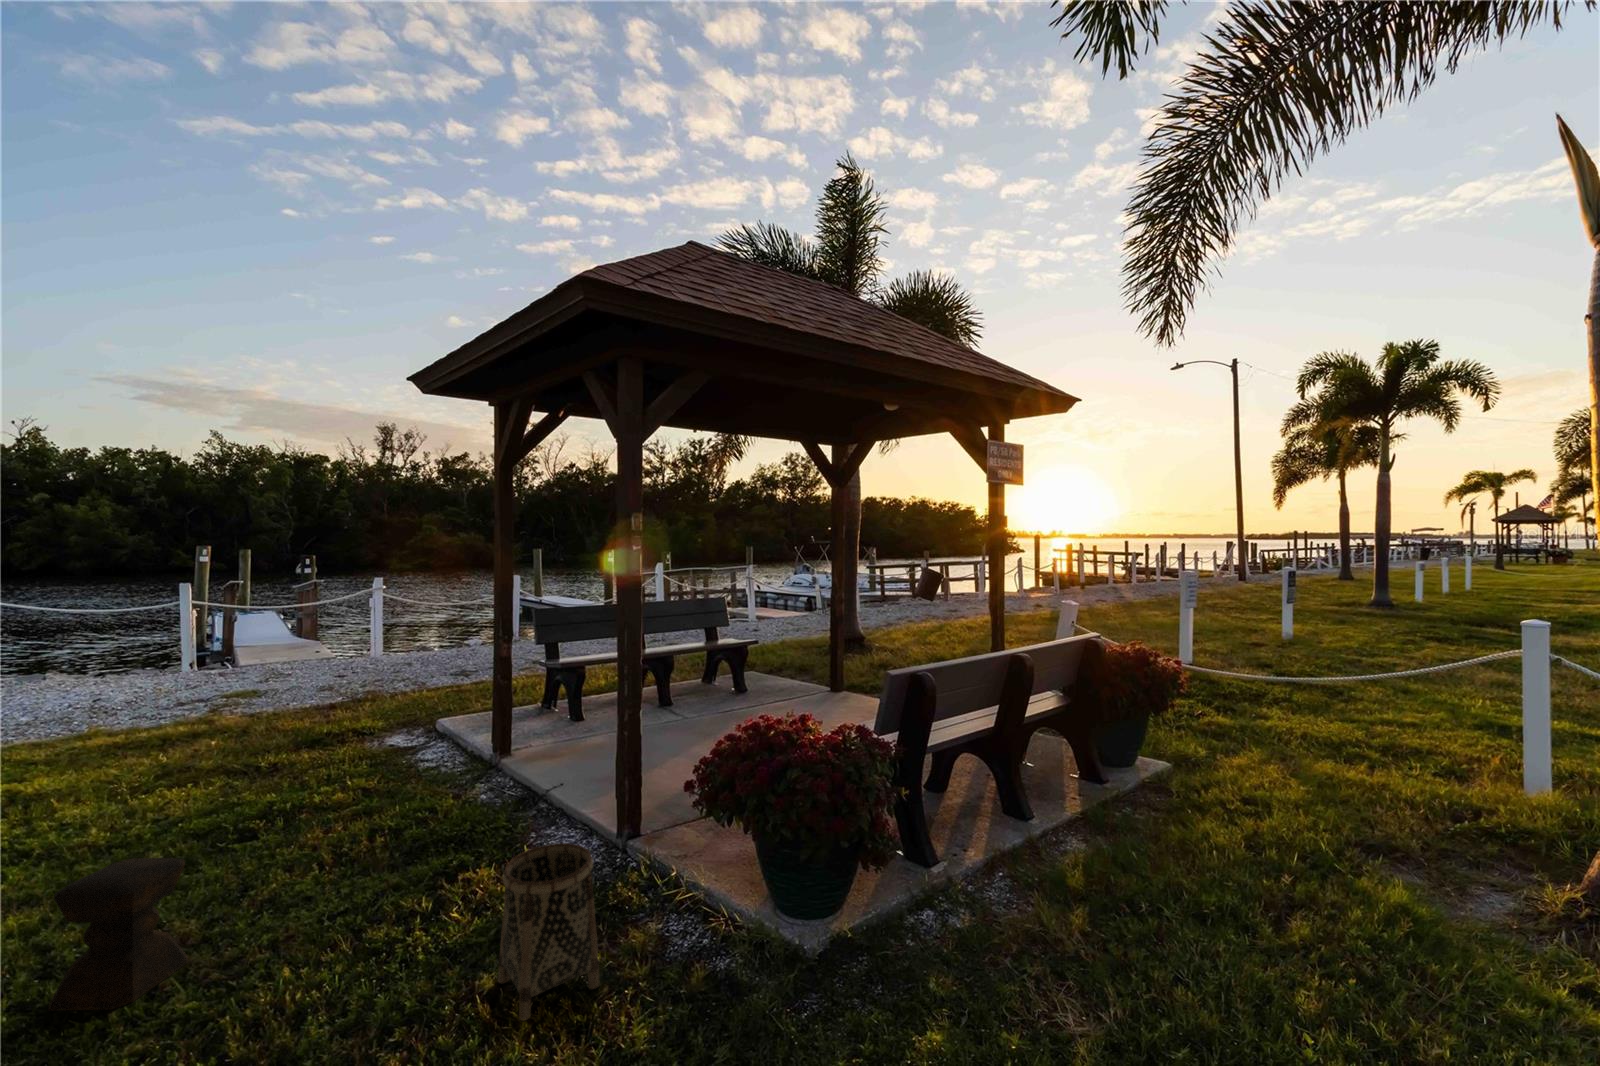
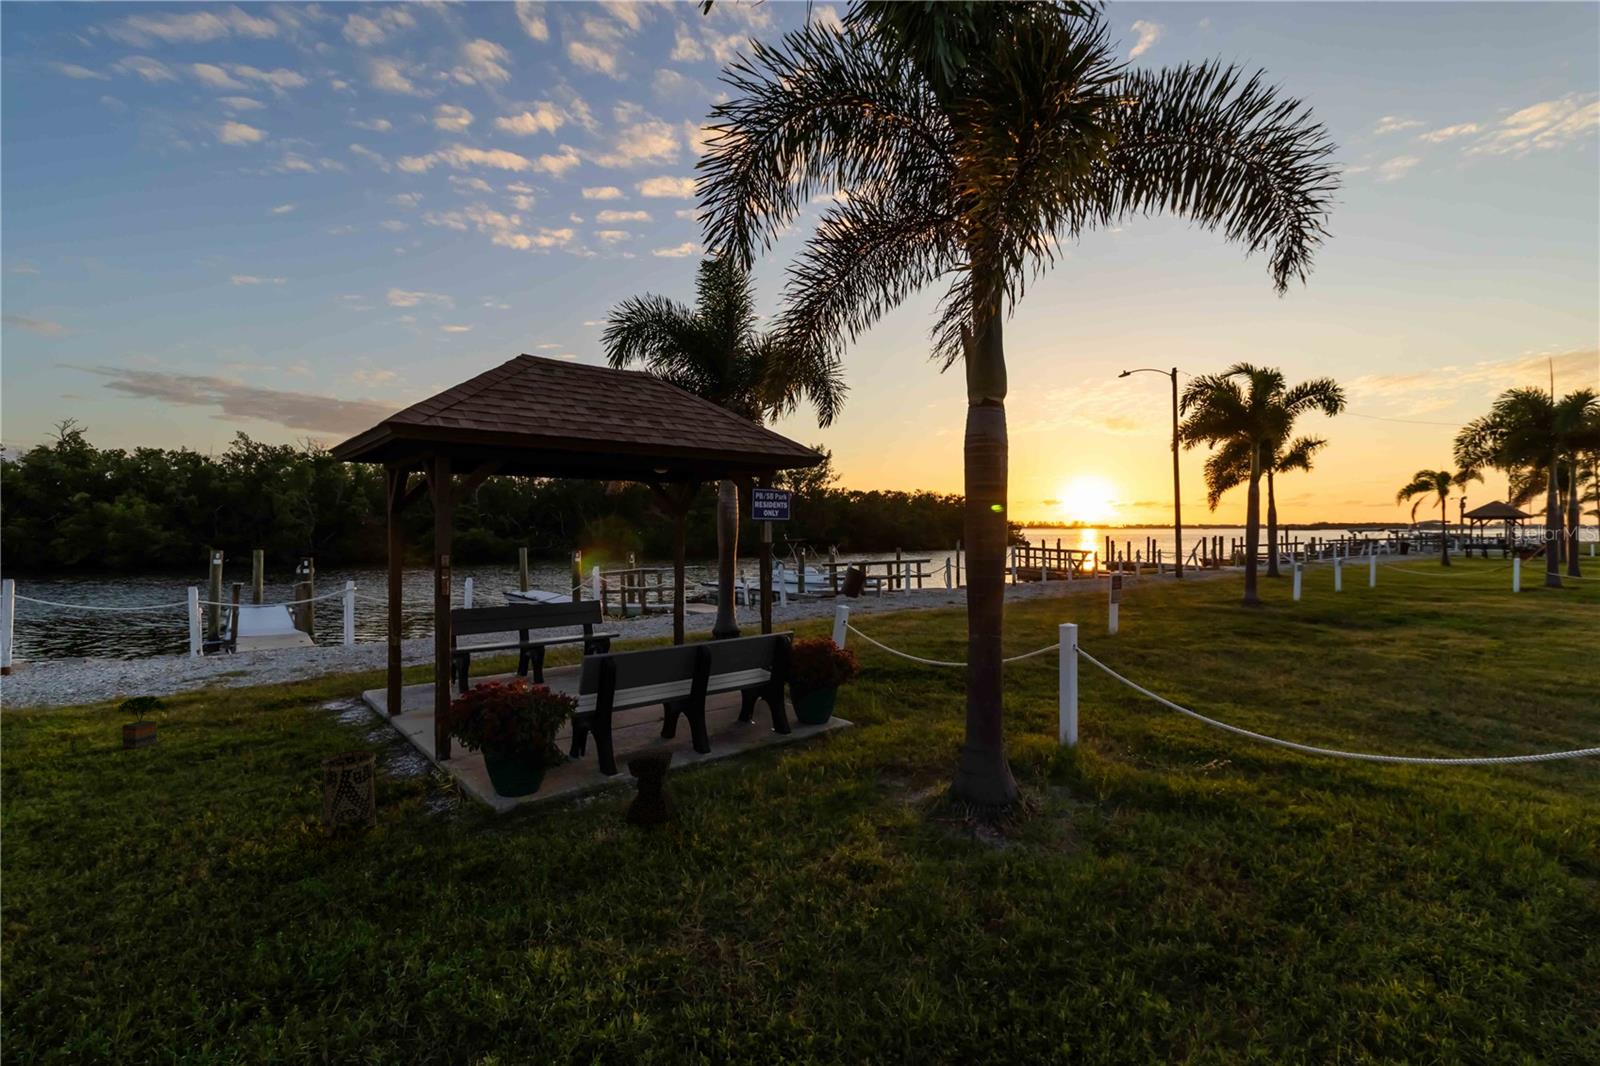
potted tree: none [96,734,176,816] -> present [118,696,166,748]
stool: present [48,858,188,1011] -> present [626,749,675,822]

